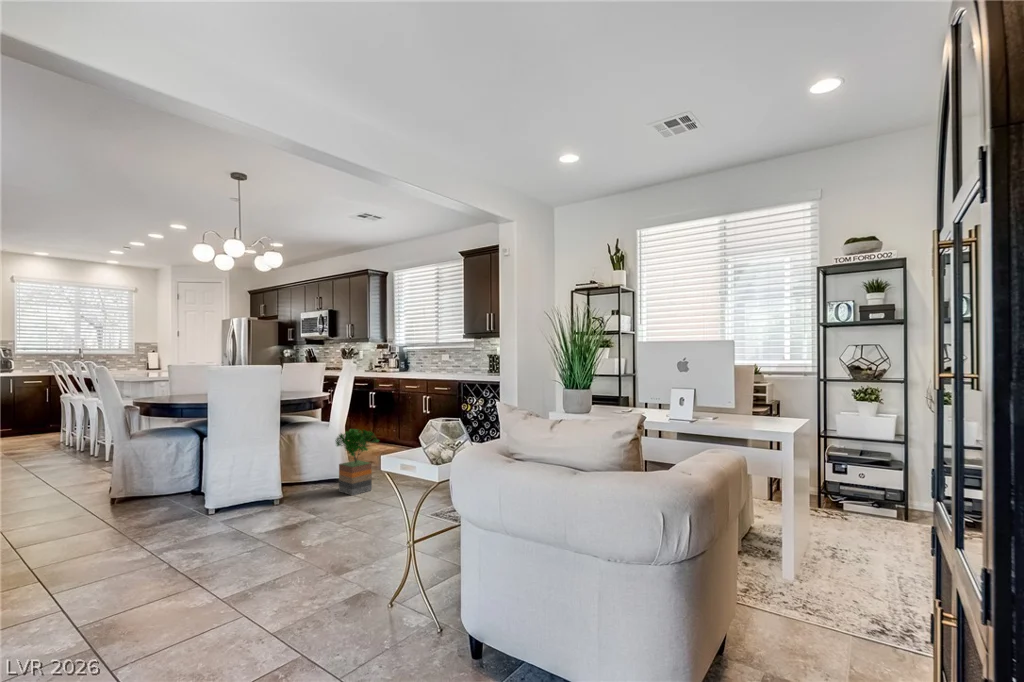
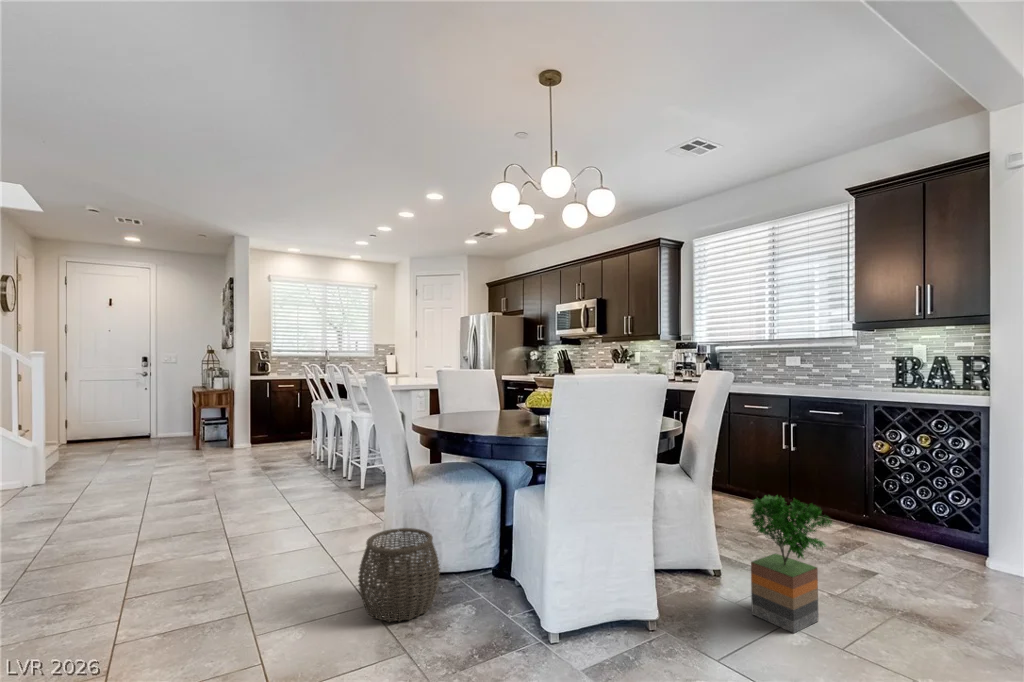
woven basket: none [82,464,145,516] -> present [358,528,440,622]

